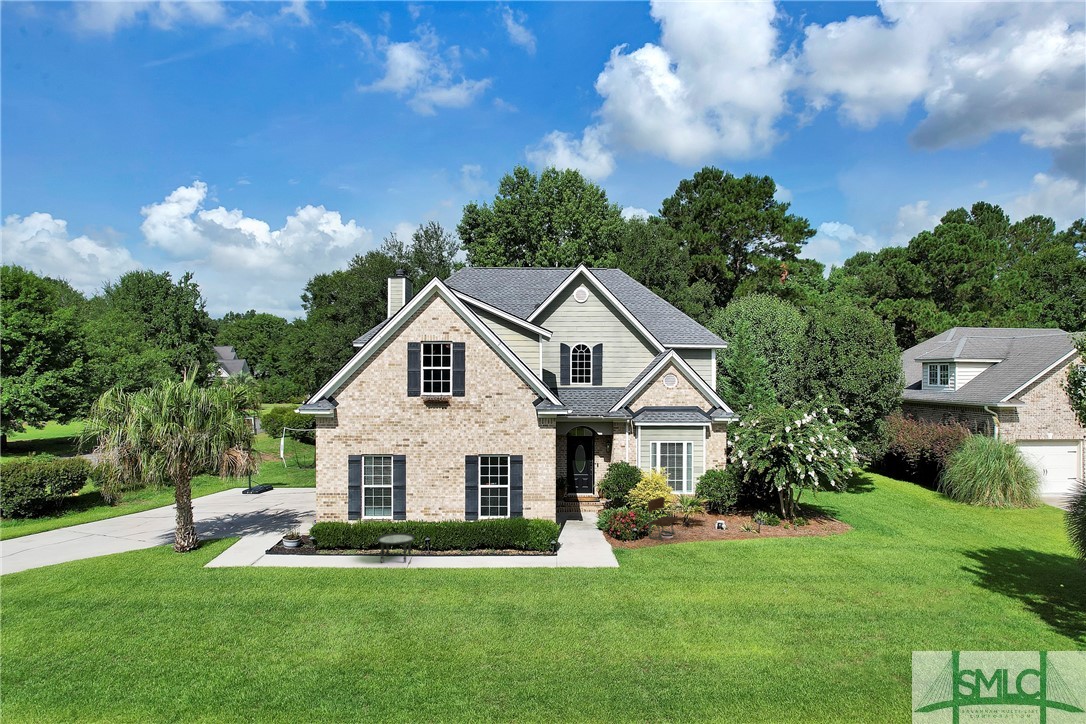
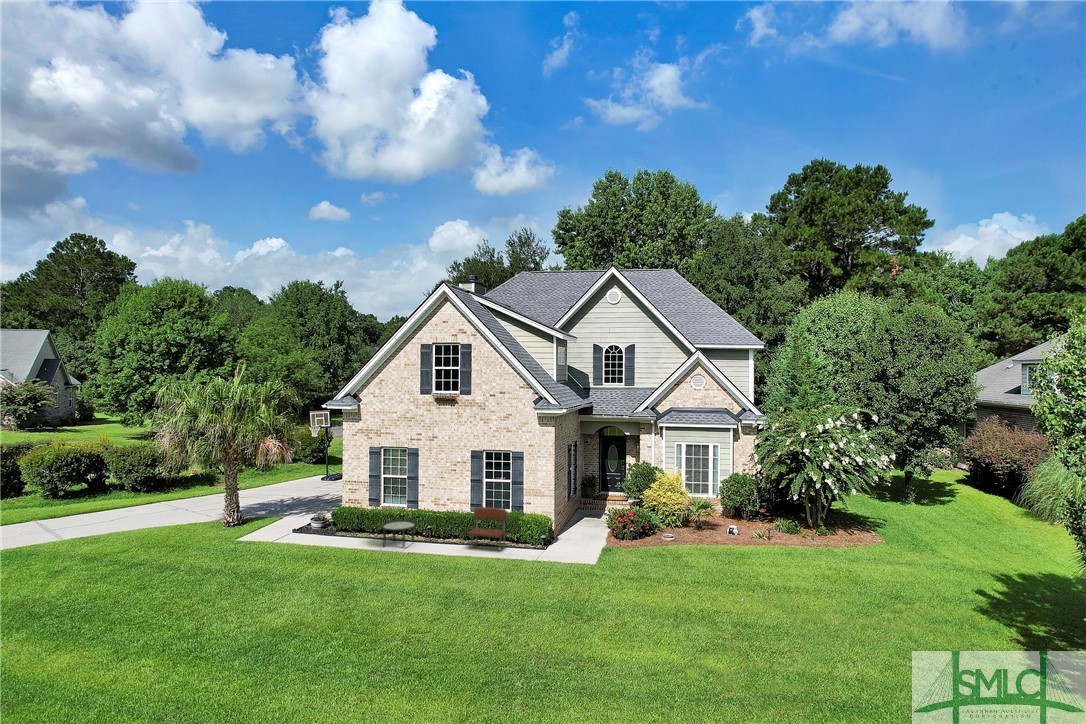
bench: present [648,497,679,540] -> present [467,507,506,551]

